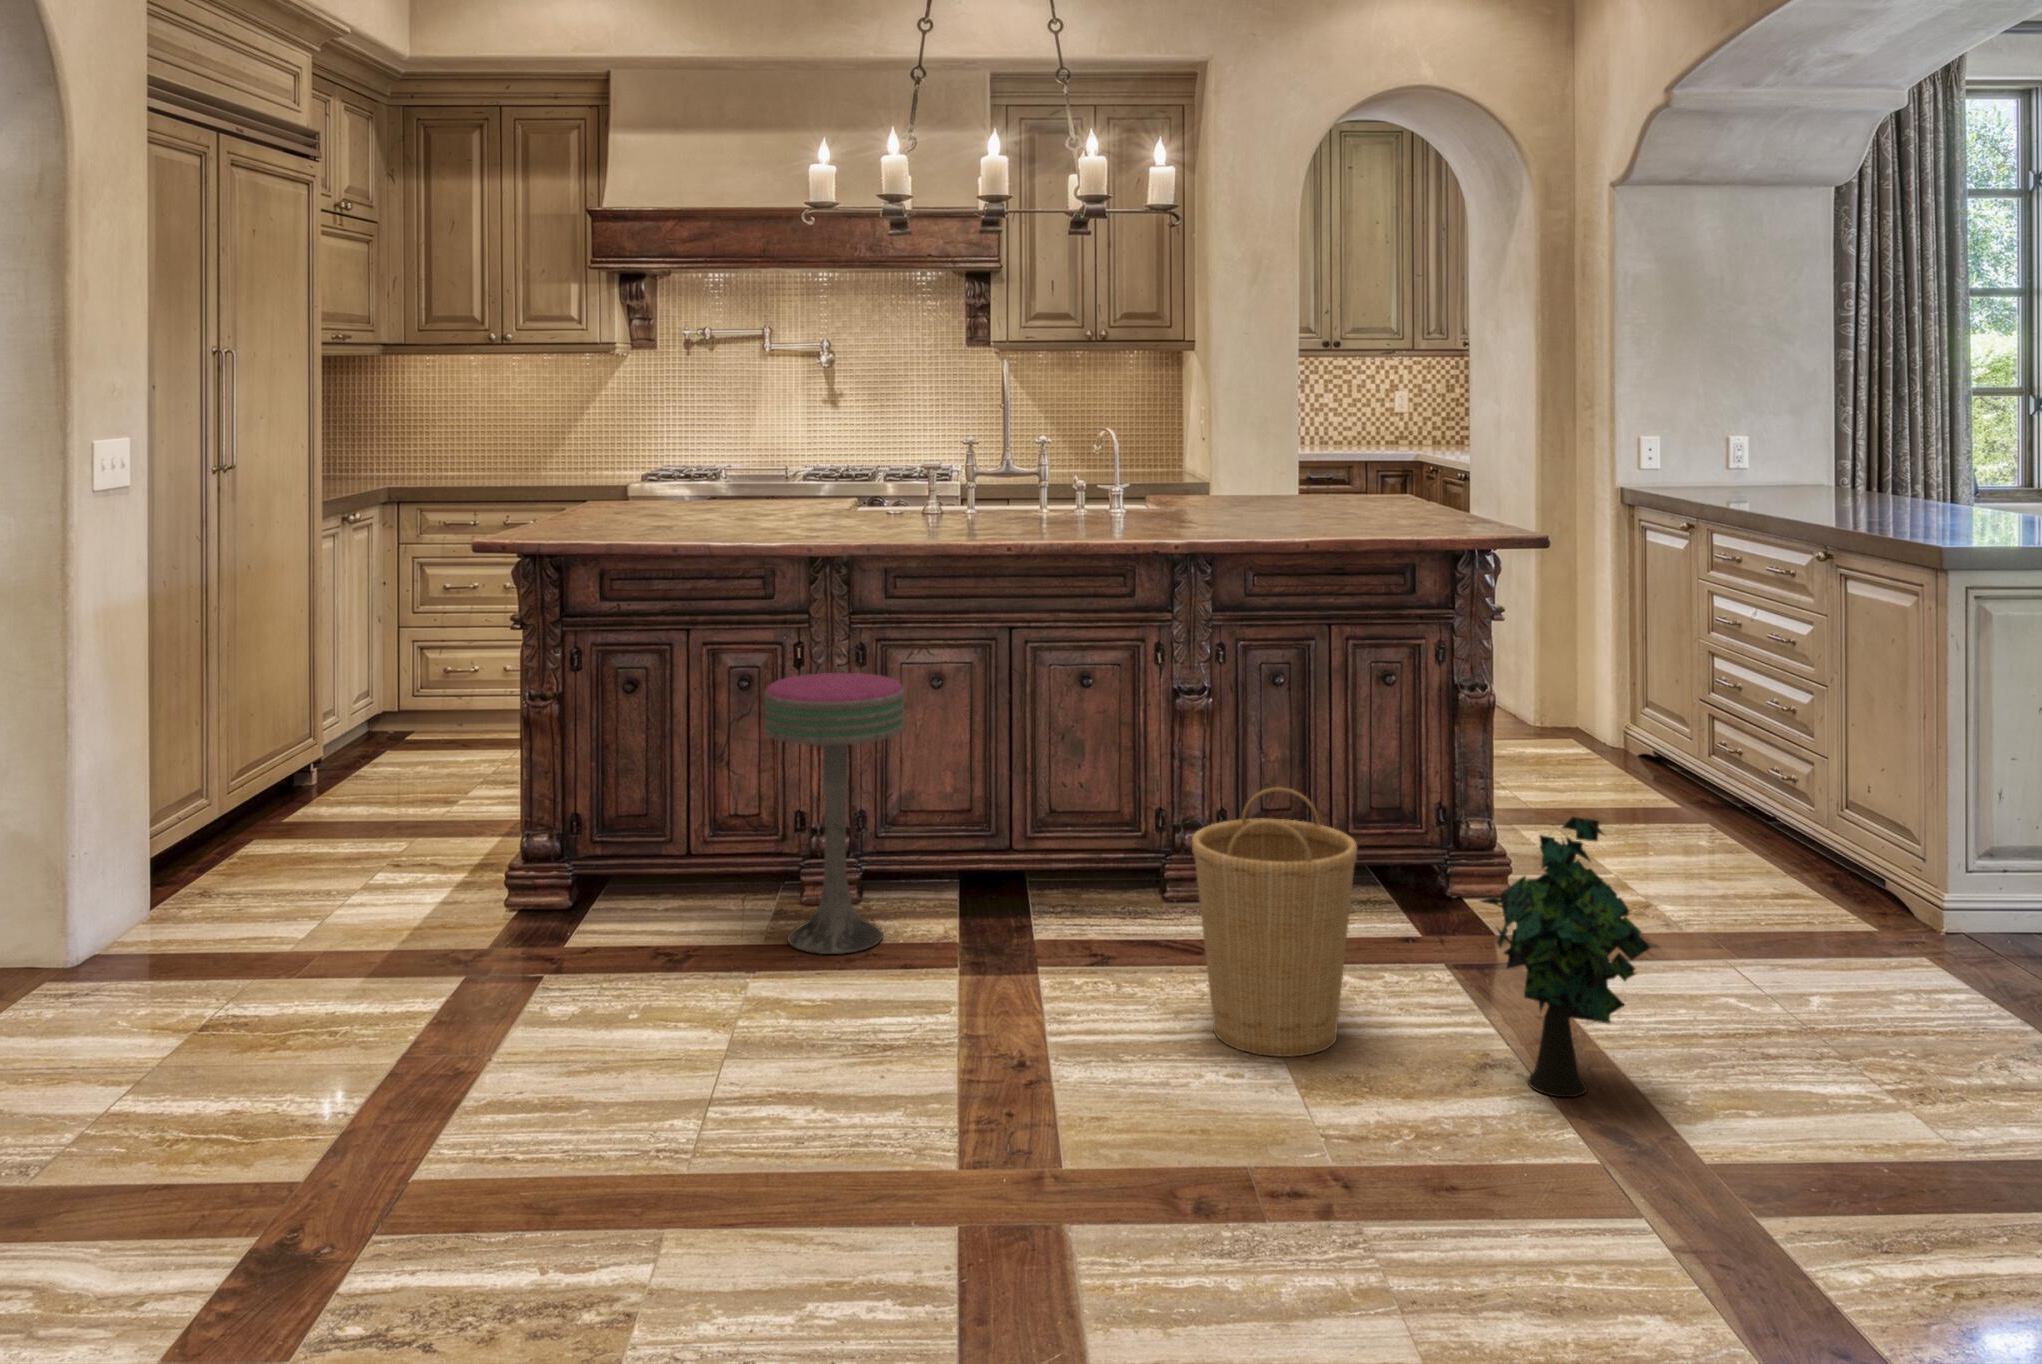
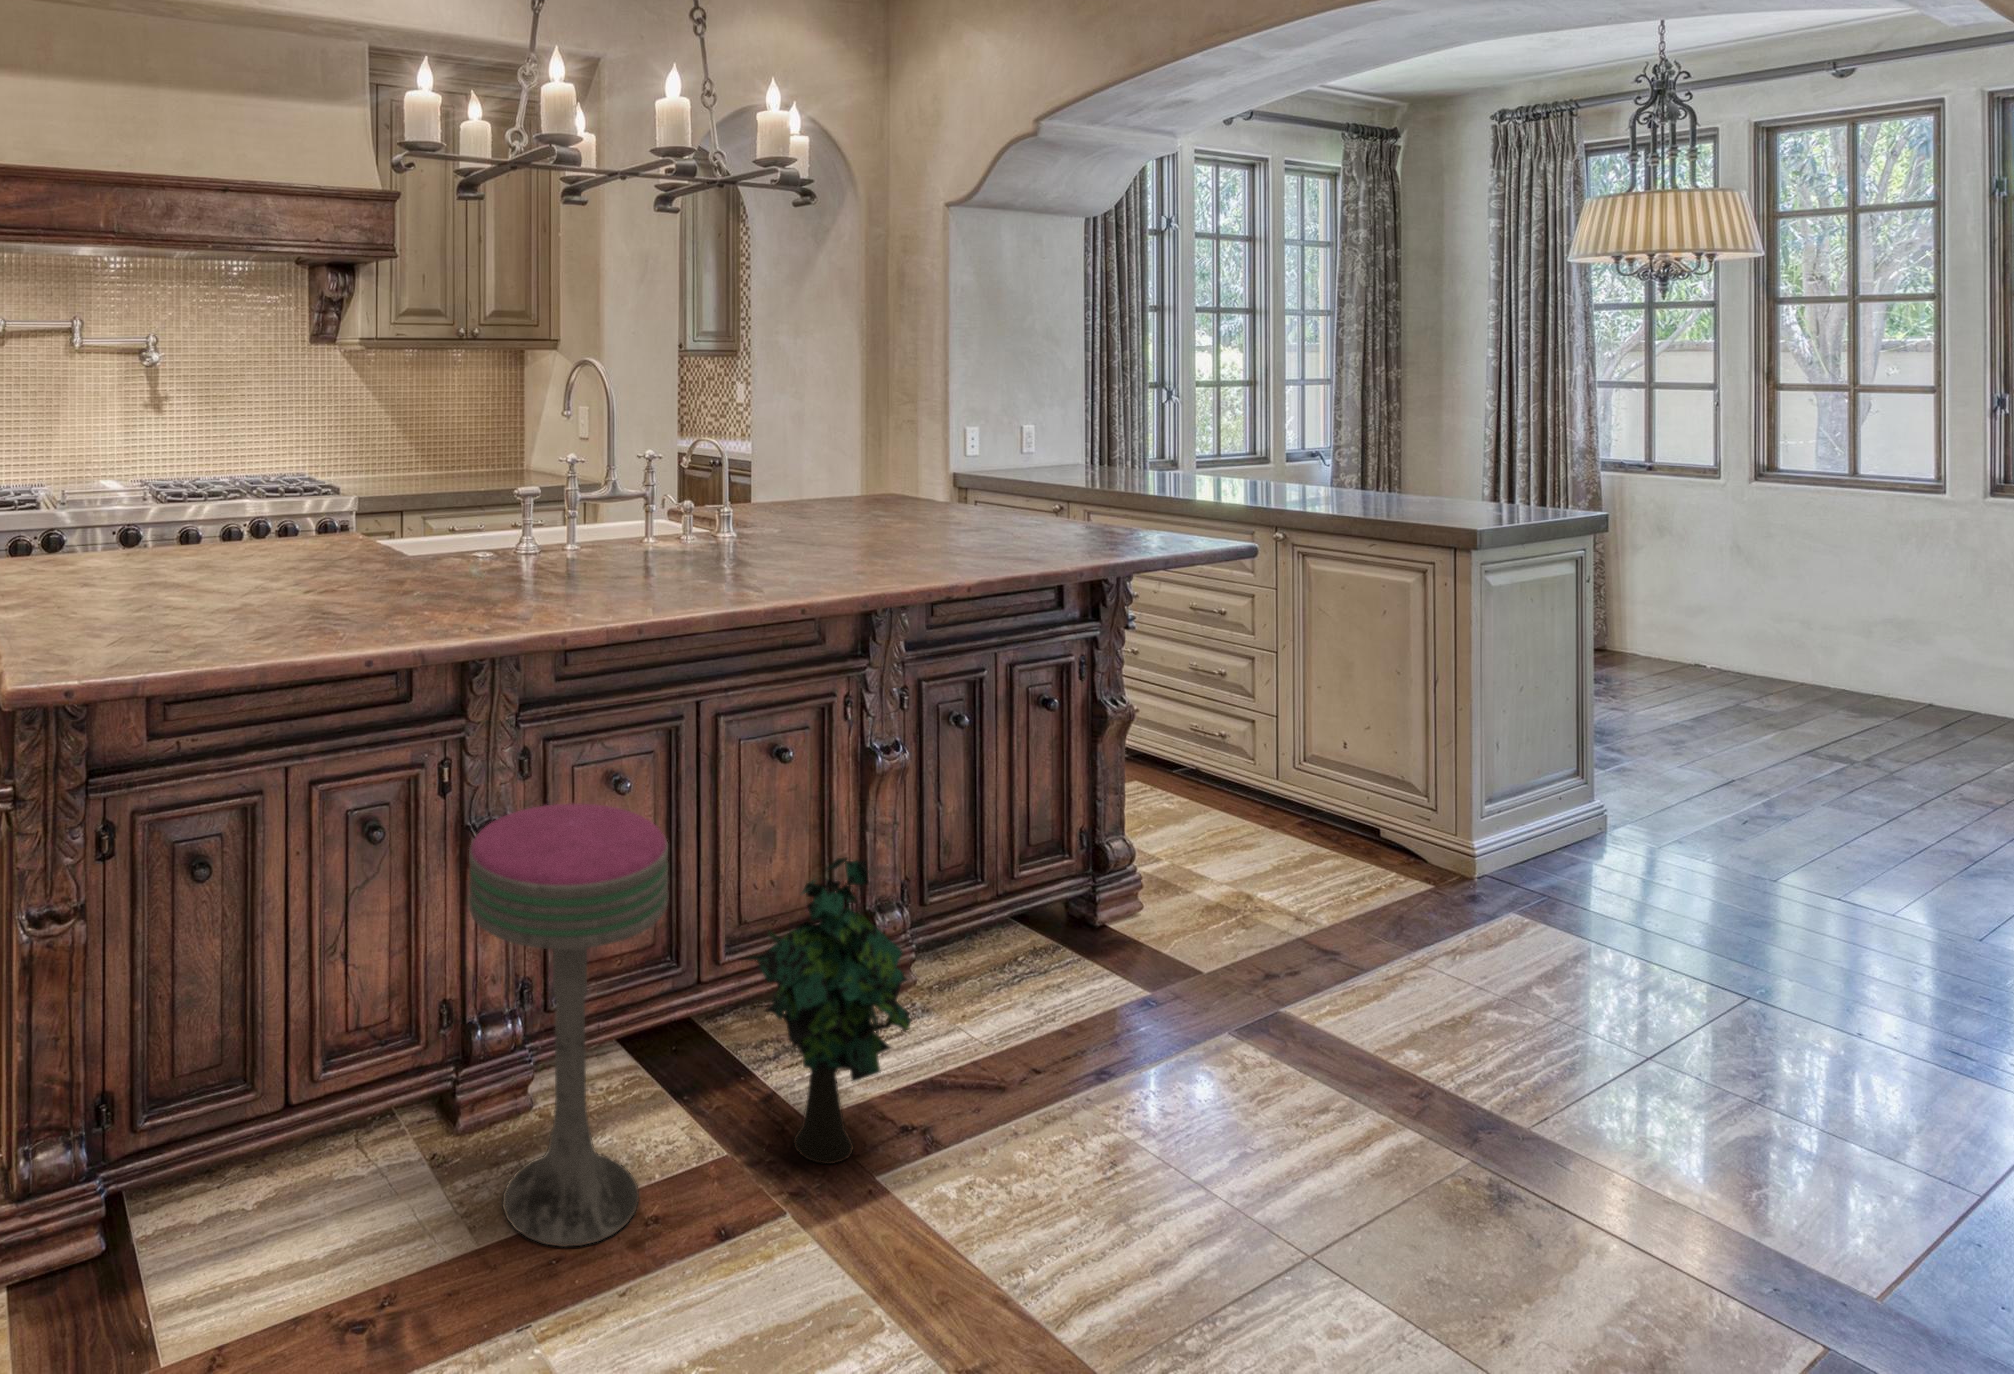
basket: present [1192,788,1357,1057] -> none [1139,897,1368,1276]
decorative plant: present [1481,817,1650,1097] -> present [742,858,911,1164]

